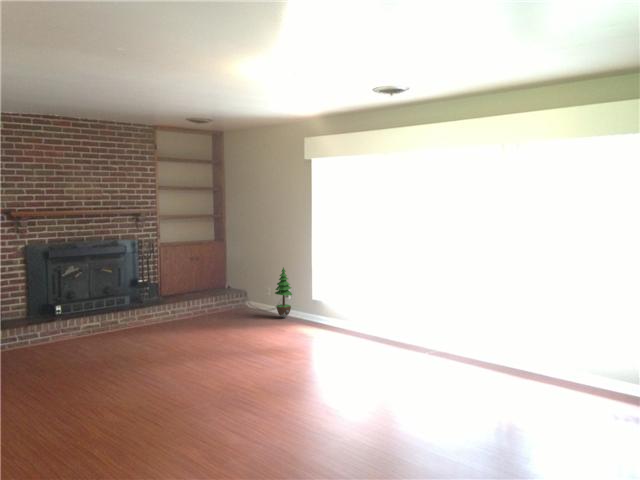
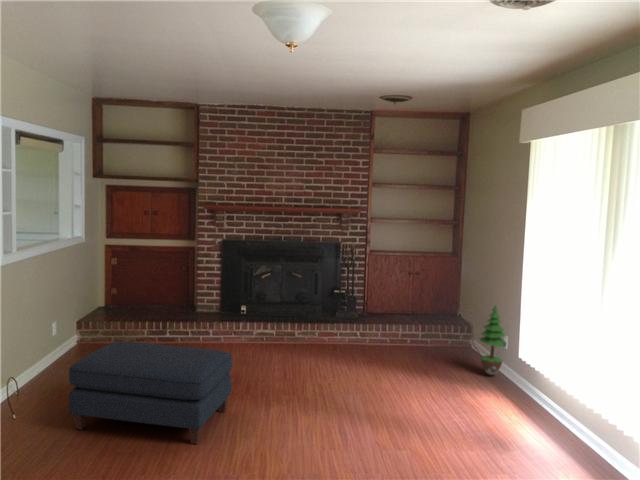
ottoman: none [14,325,153,416] -> present [69,341,232,444]

